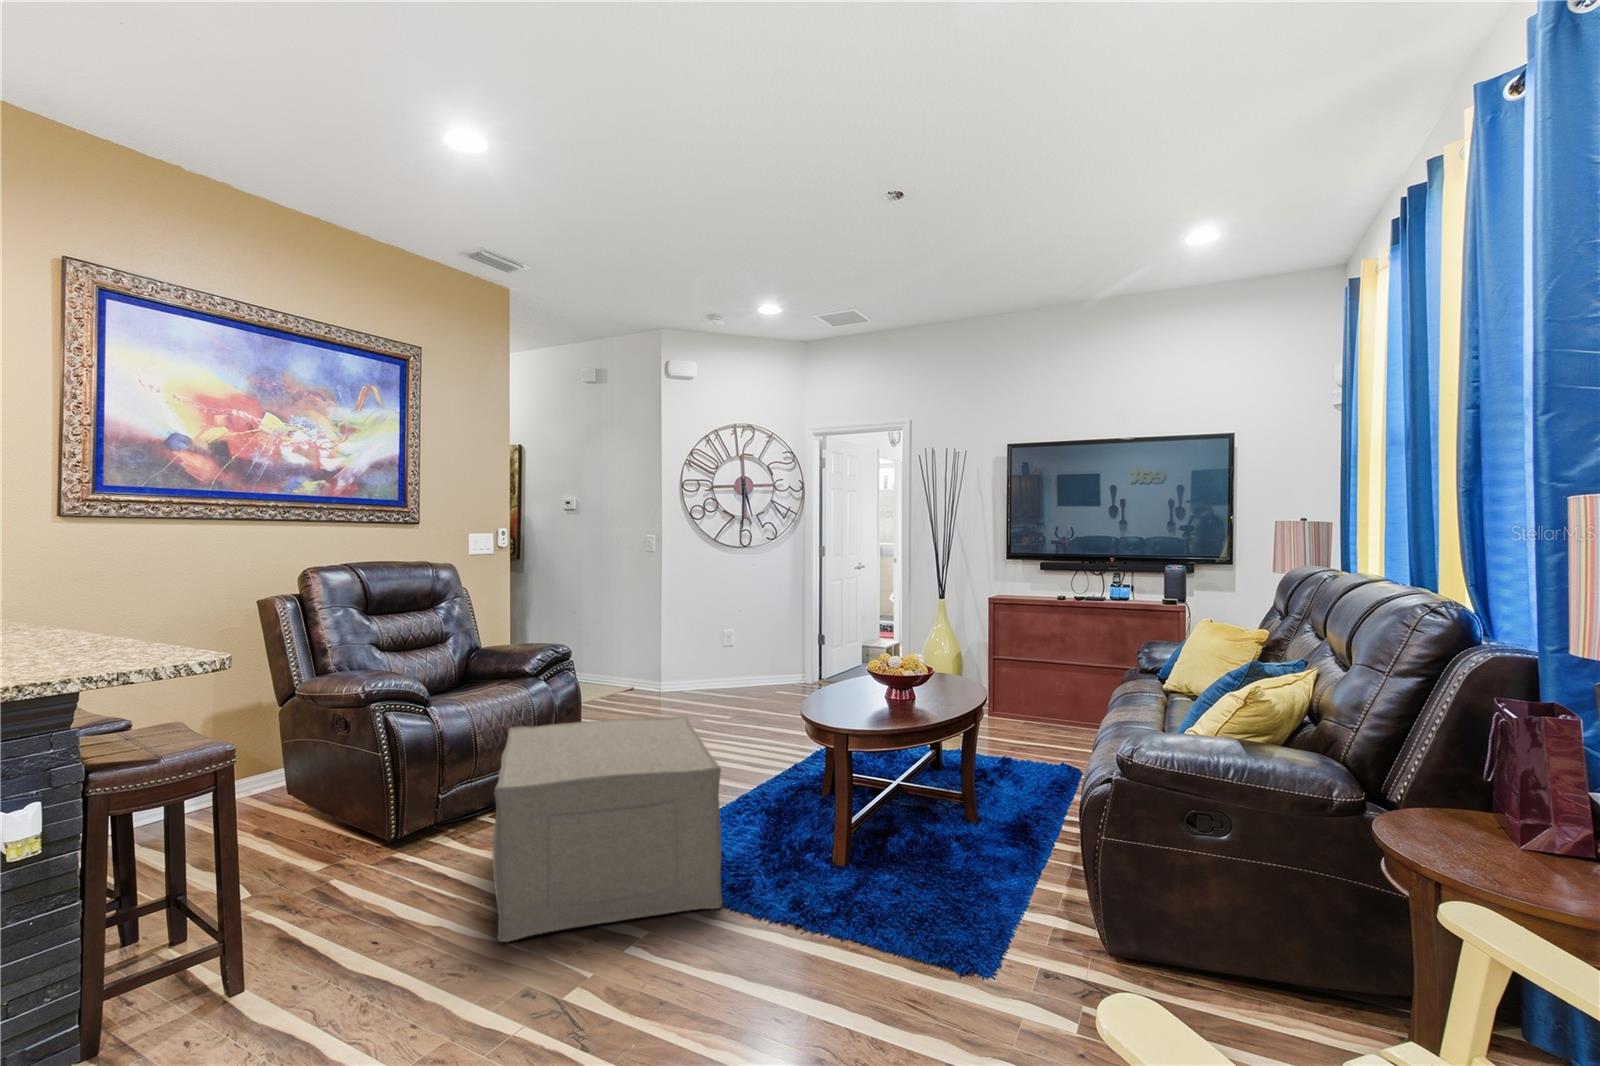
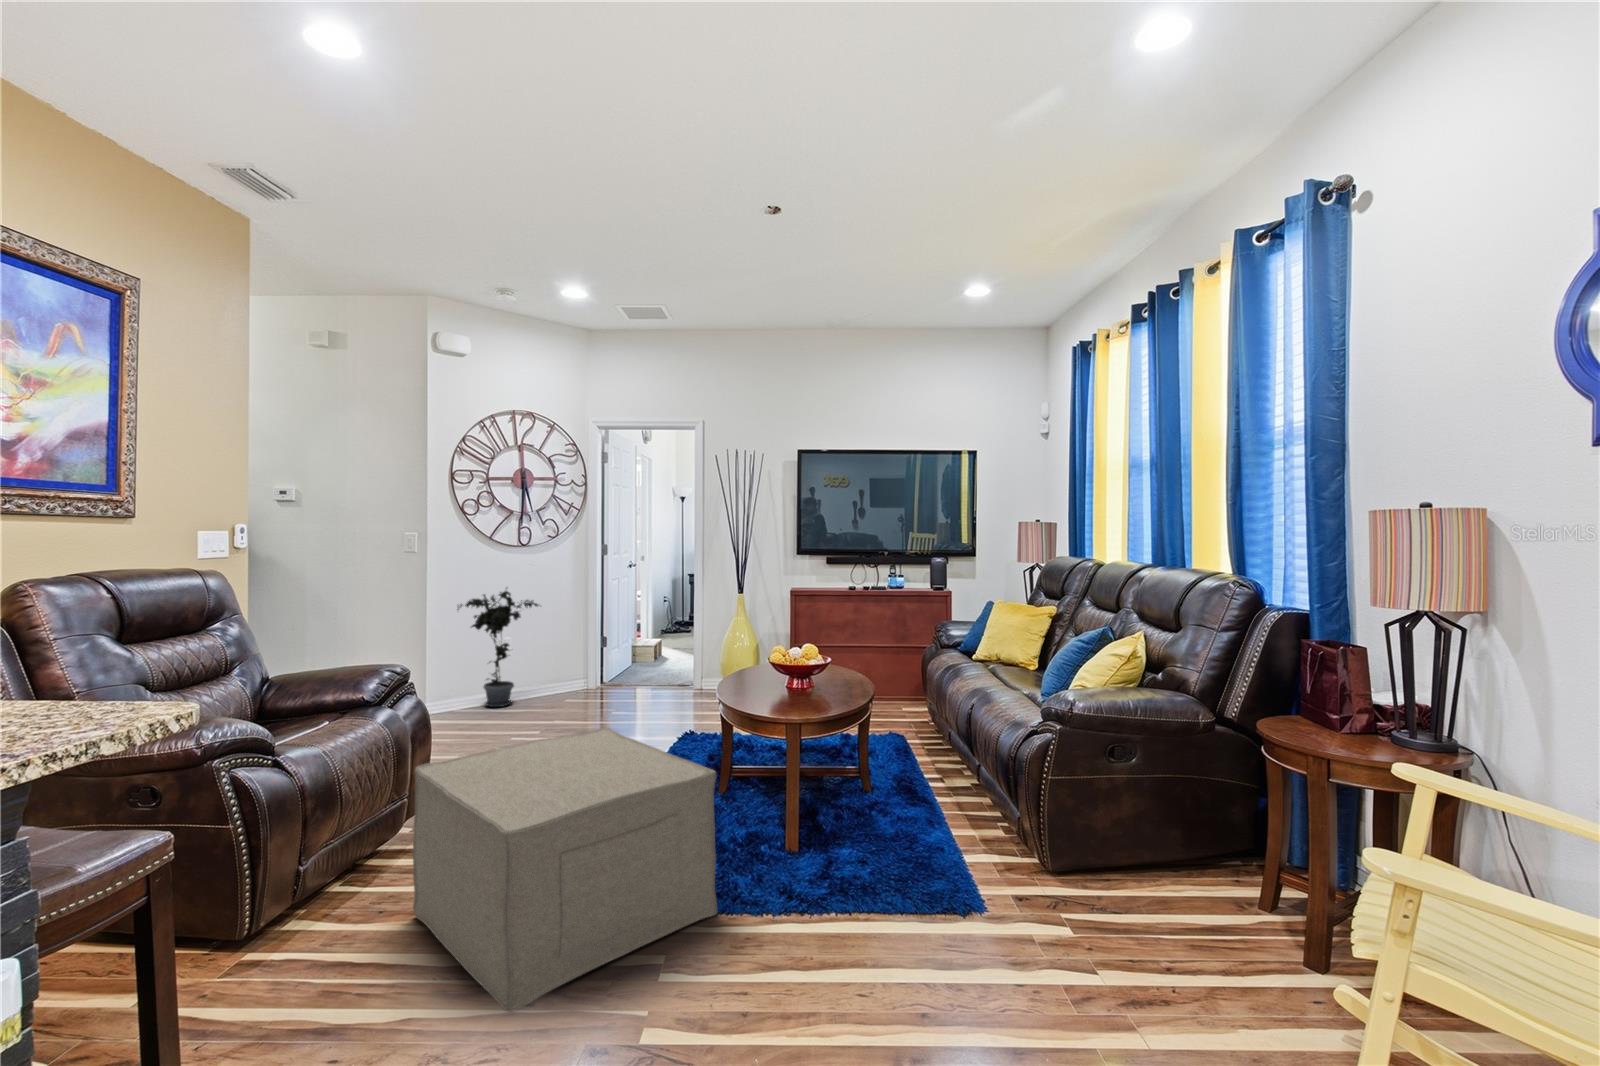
potted plant: none [678,584,752,693] -> present [457,591,539,707]

